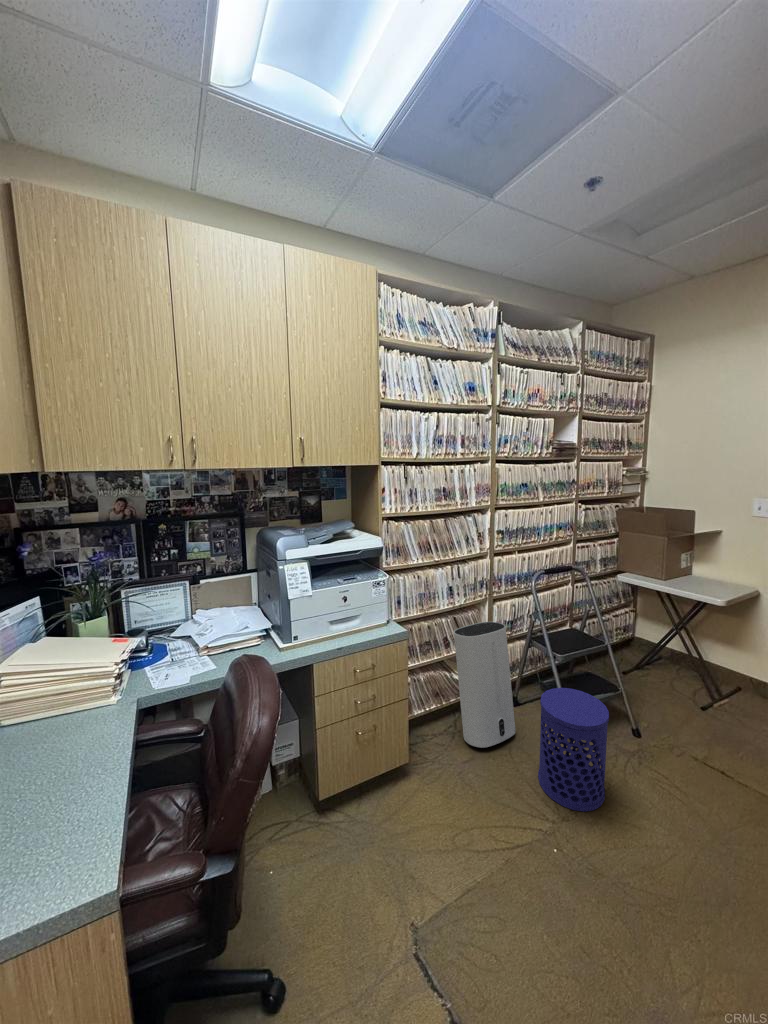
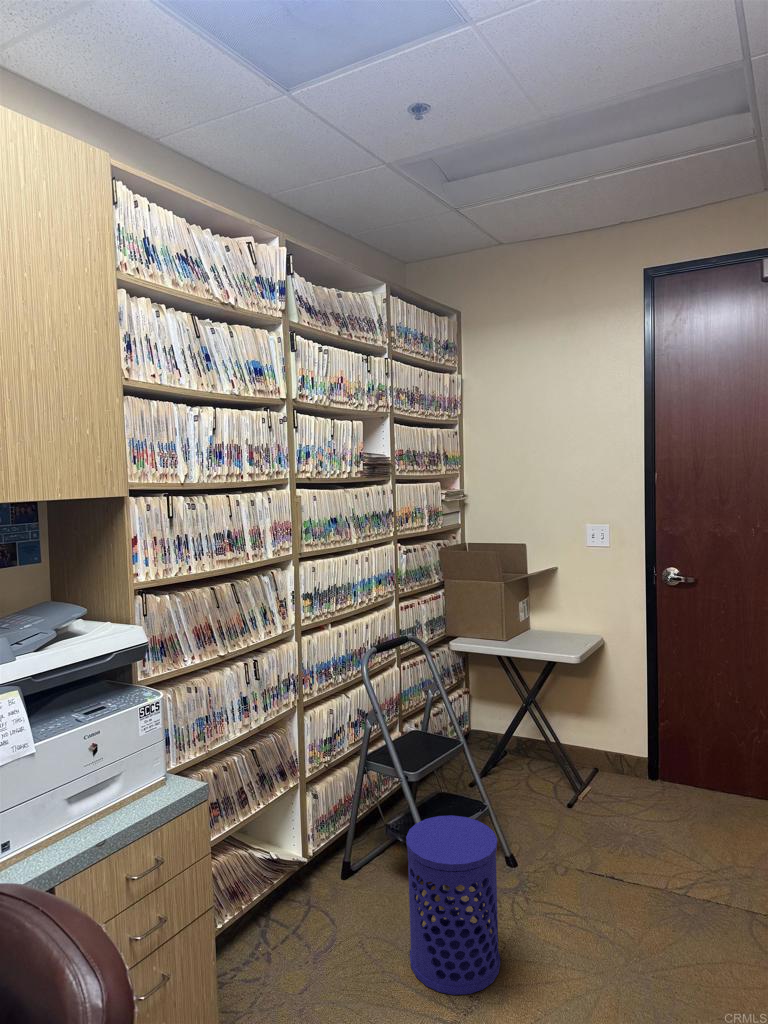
air purifier: present [454,622,515,748] -> none [257,743,361,960]

